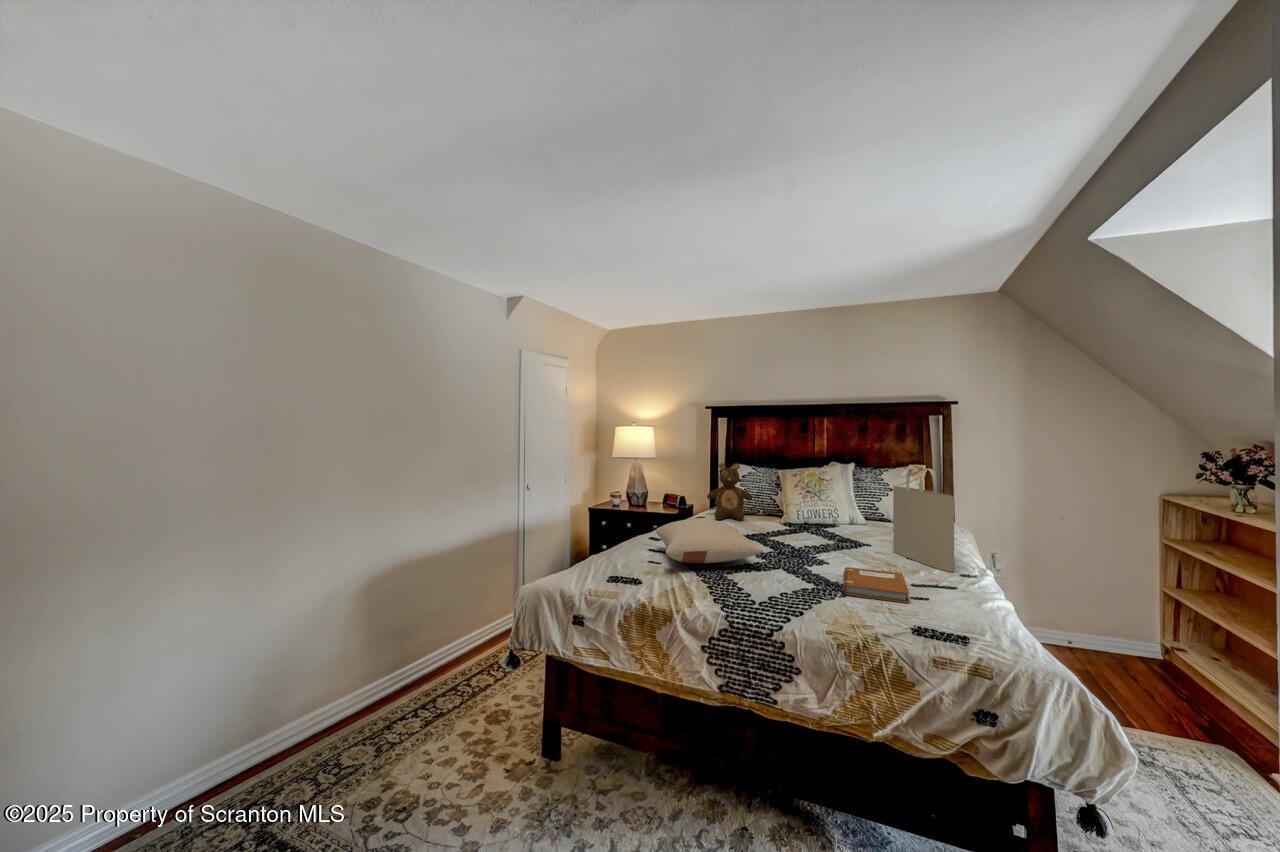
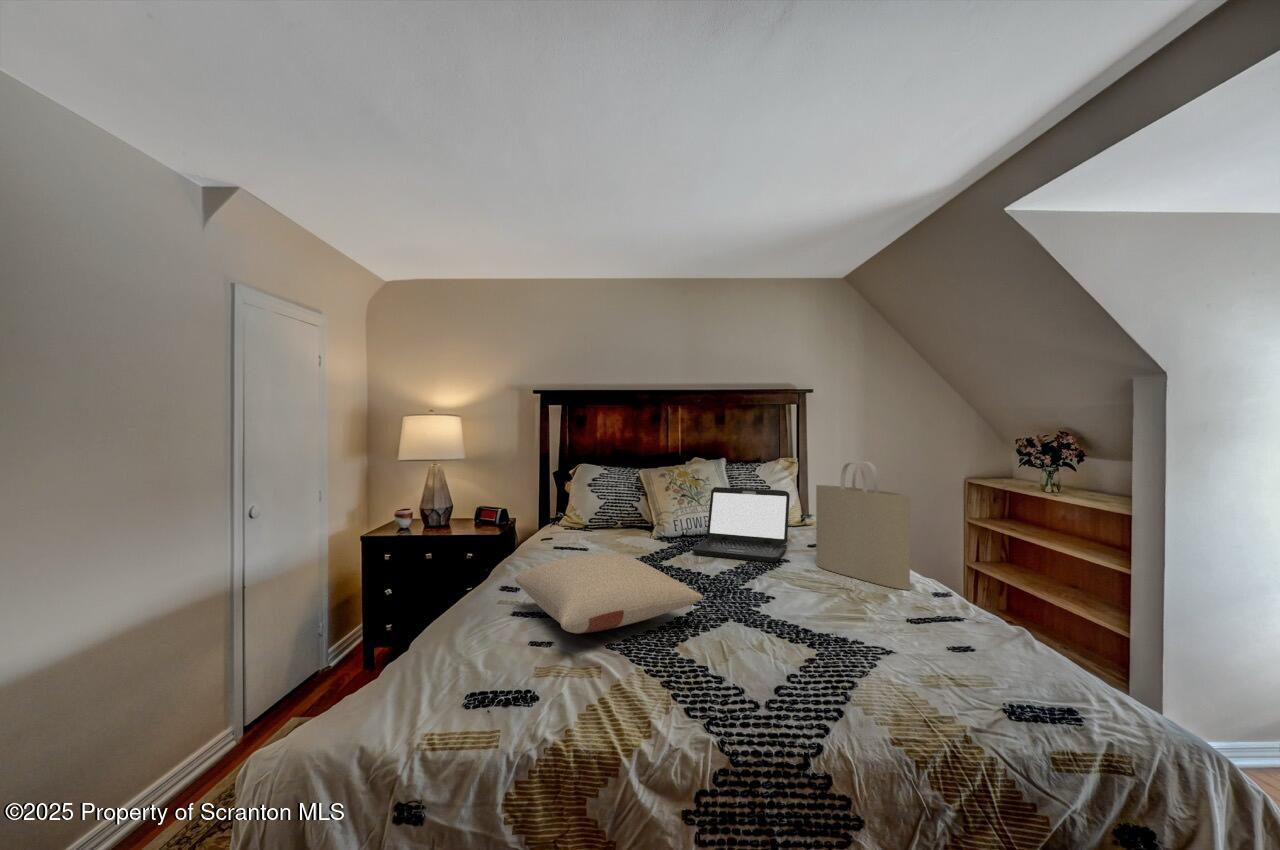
teddy bear: present [707,463,752,520] -> none [554,463,615,542]
laptop: none [798,486,886,545] -> present [692,487,790,562]
notebook: present [843,567,909,603] -> none [808,604,926,654]

